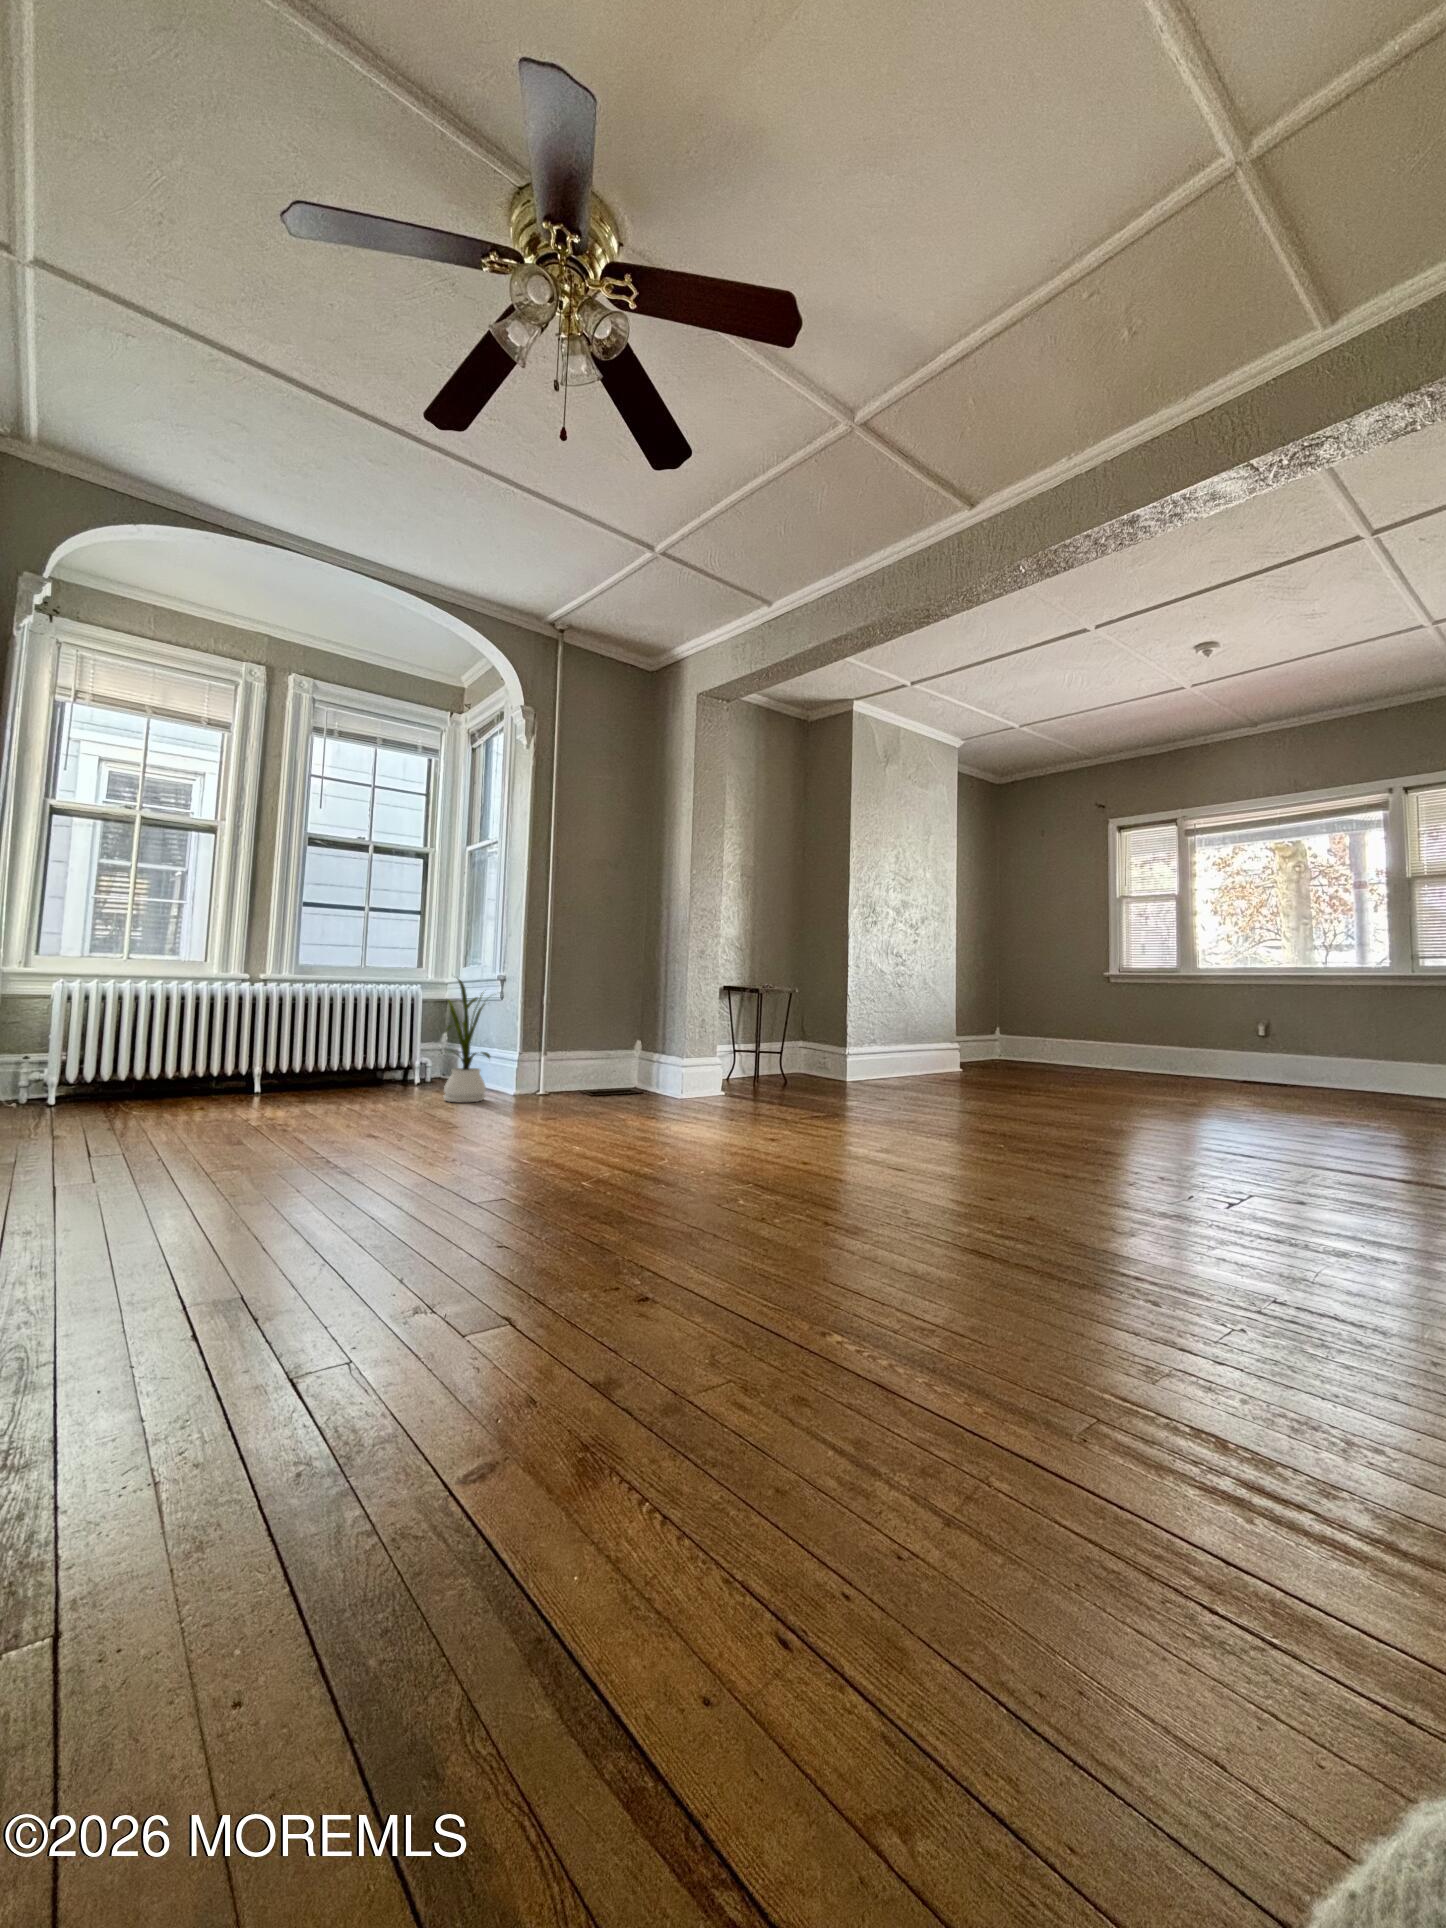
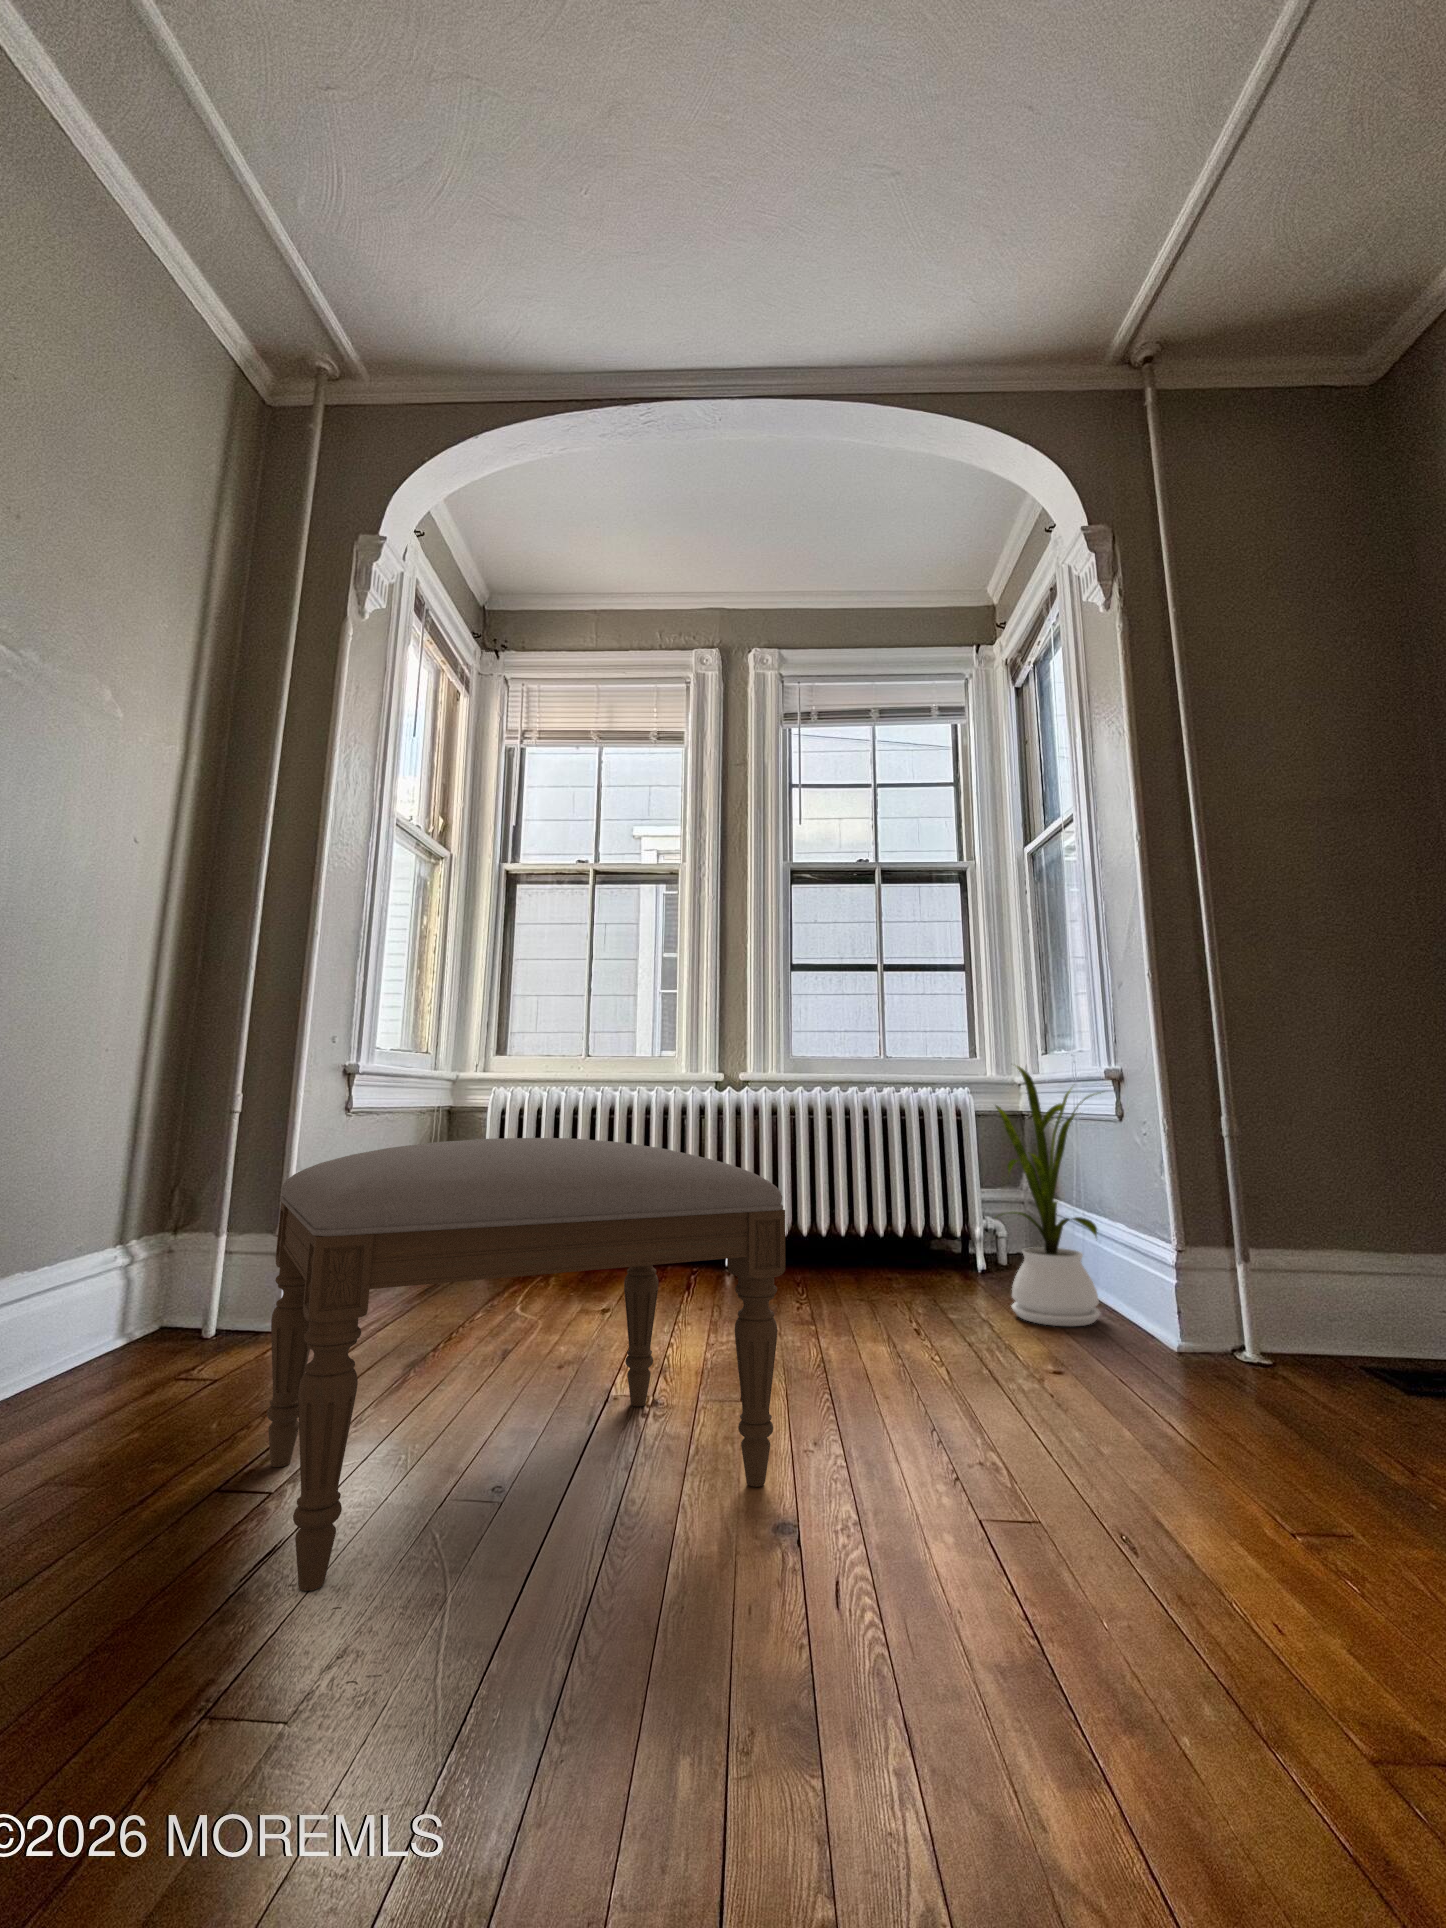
ottoman: none [111,1016,384,1181] -> present [267,1138,785,1591]

